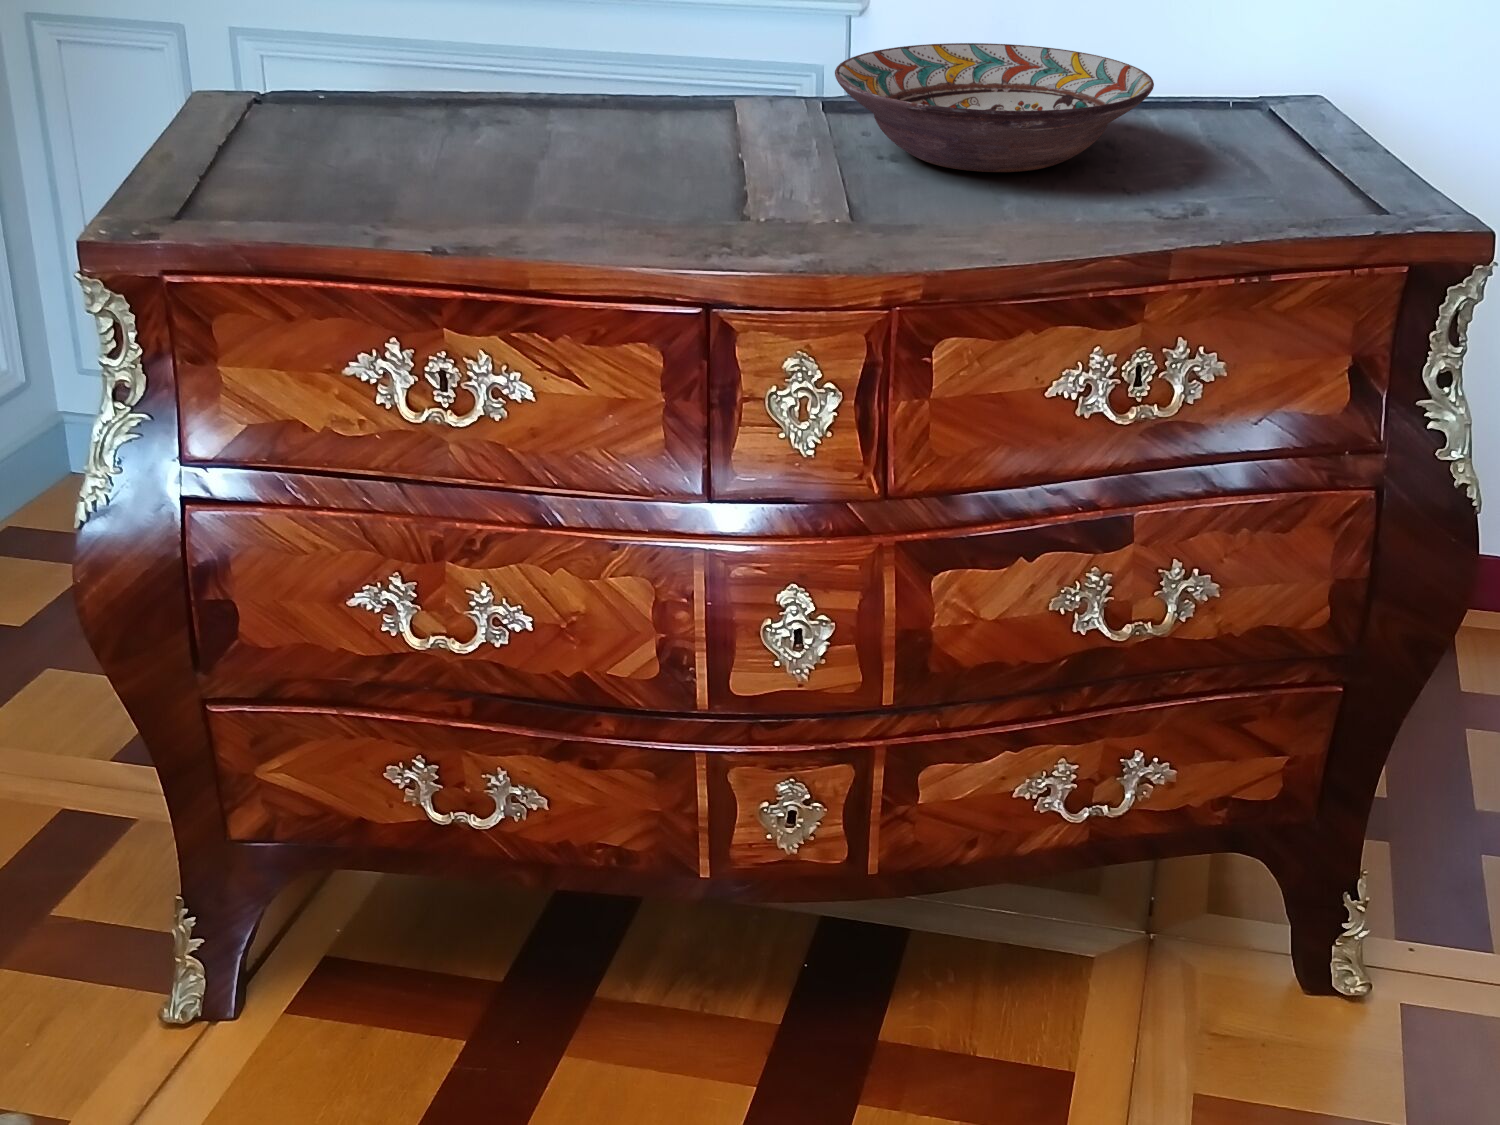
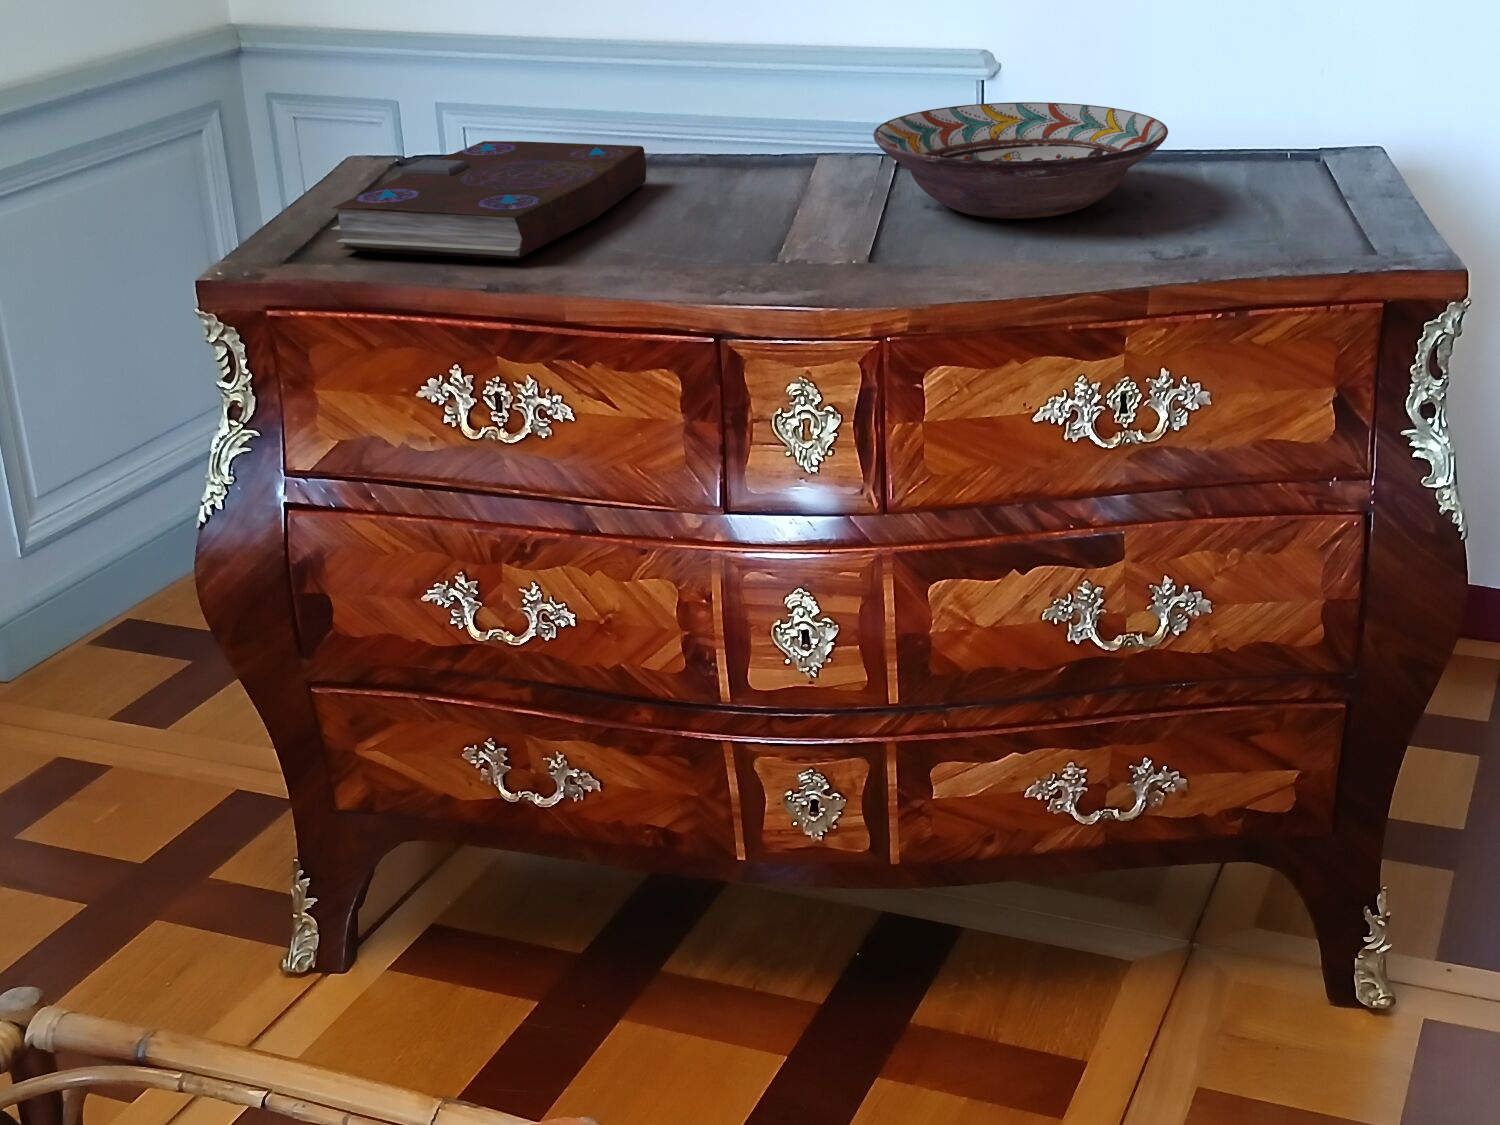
book: none [231,75,566,216] -> present [332,141,646,259]

